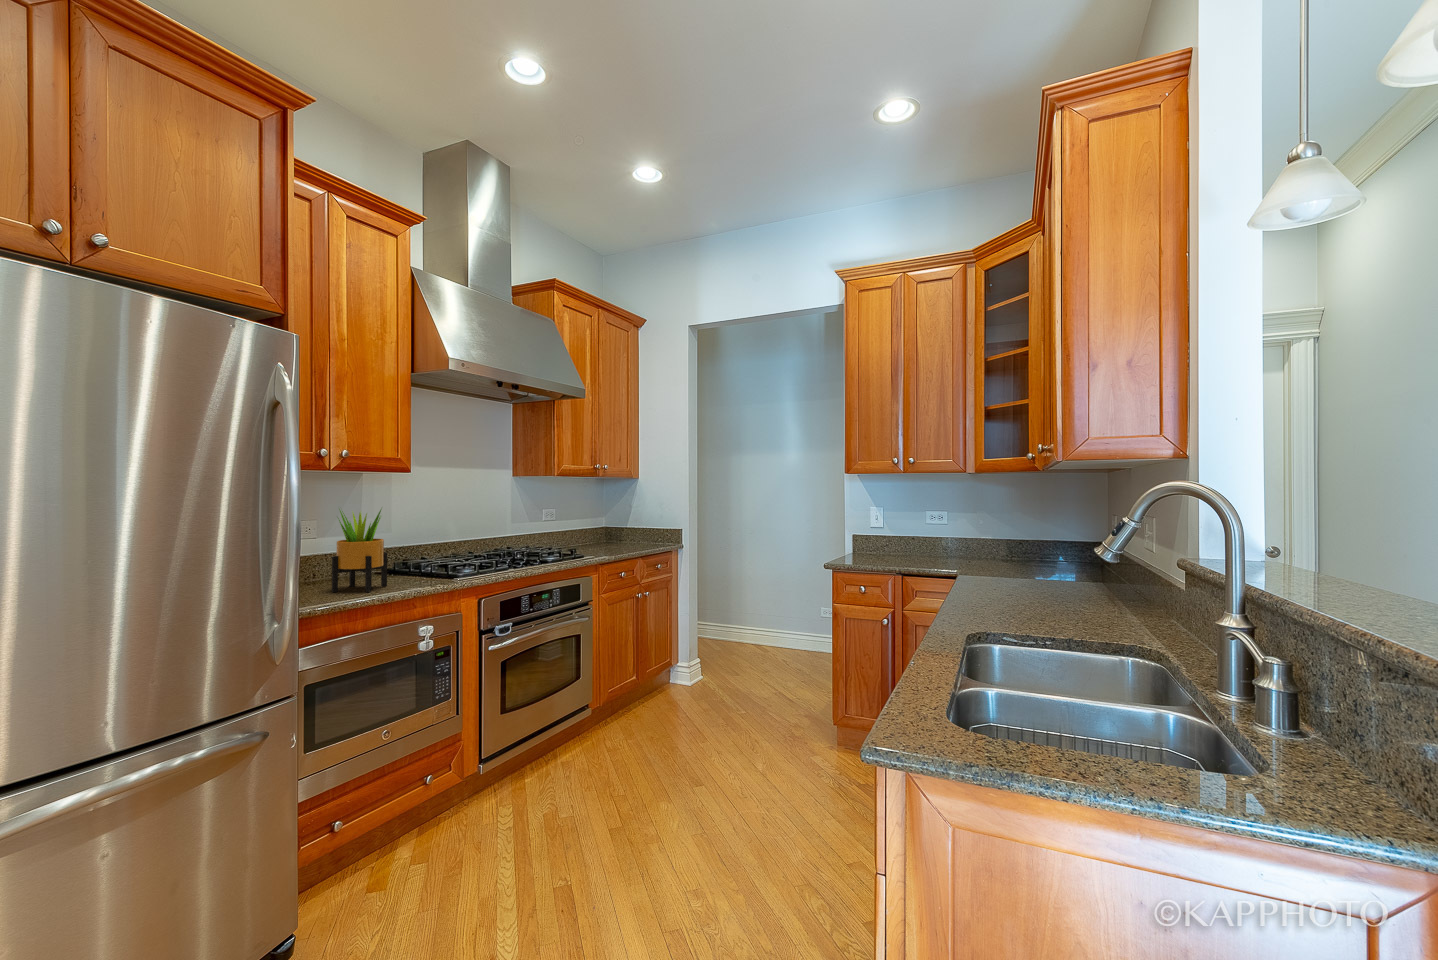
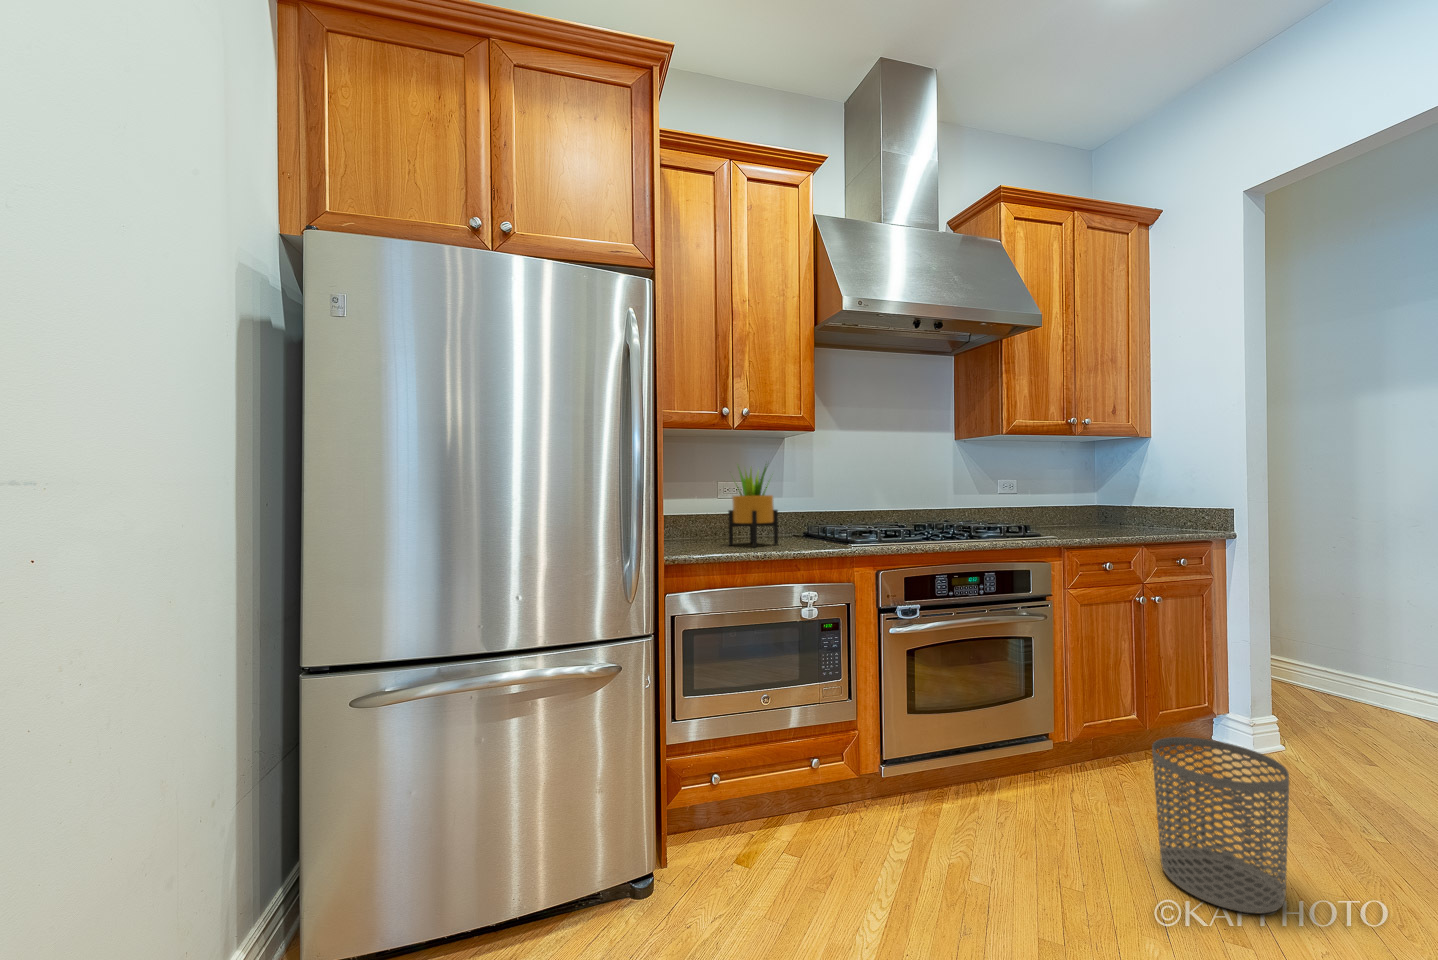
waste bin: none [663,678,726,775] -> present [1152,737,1289,913]

